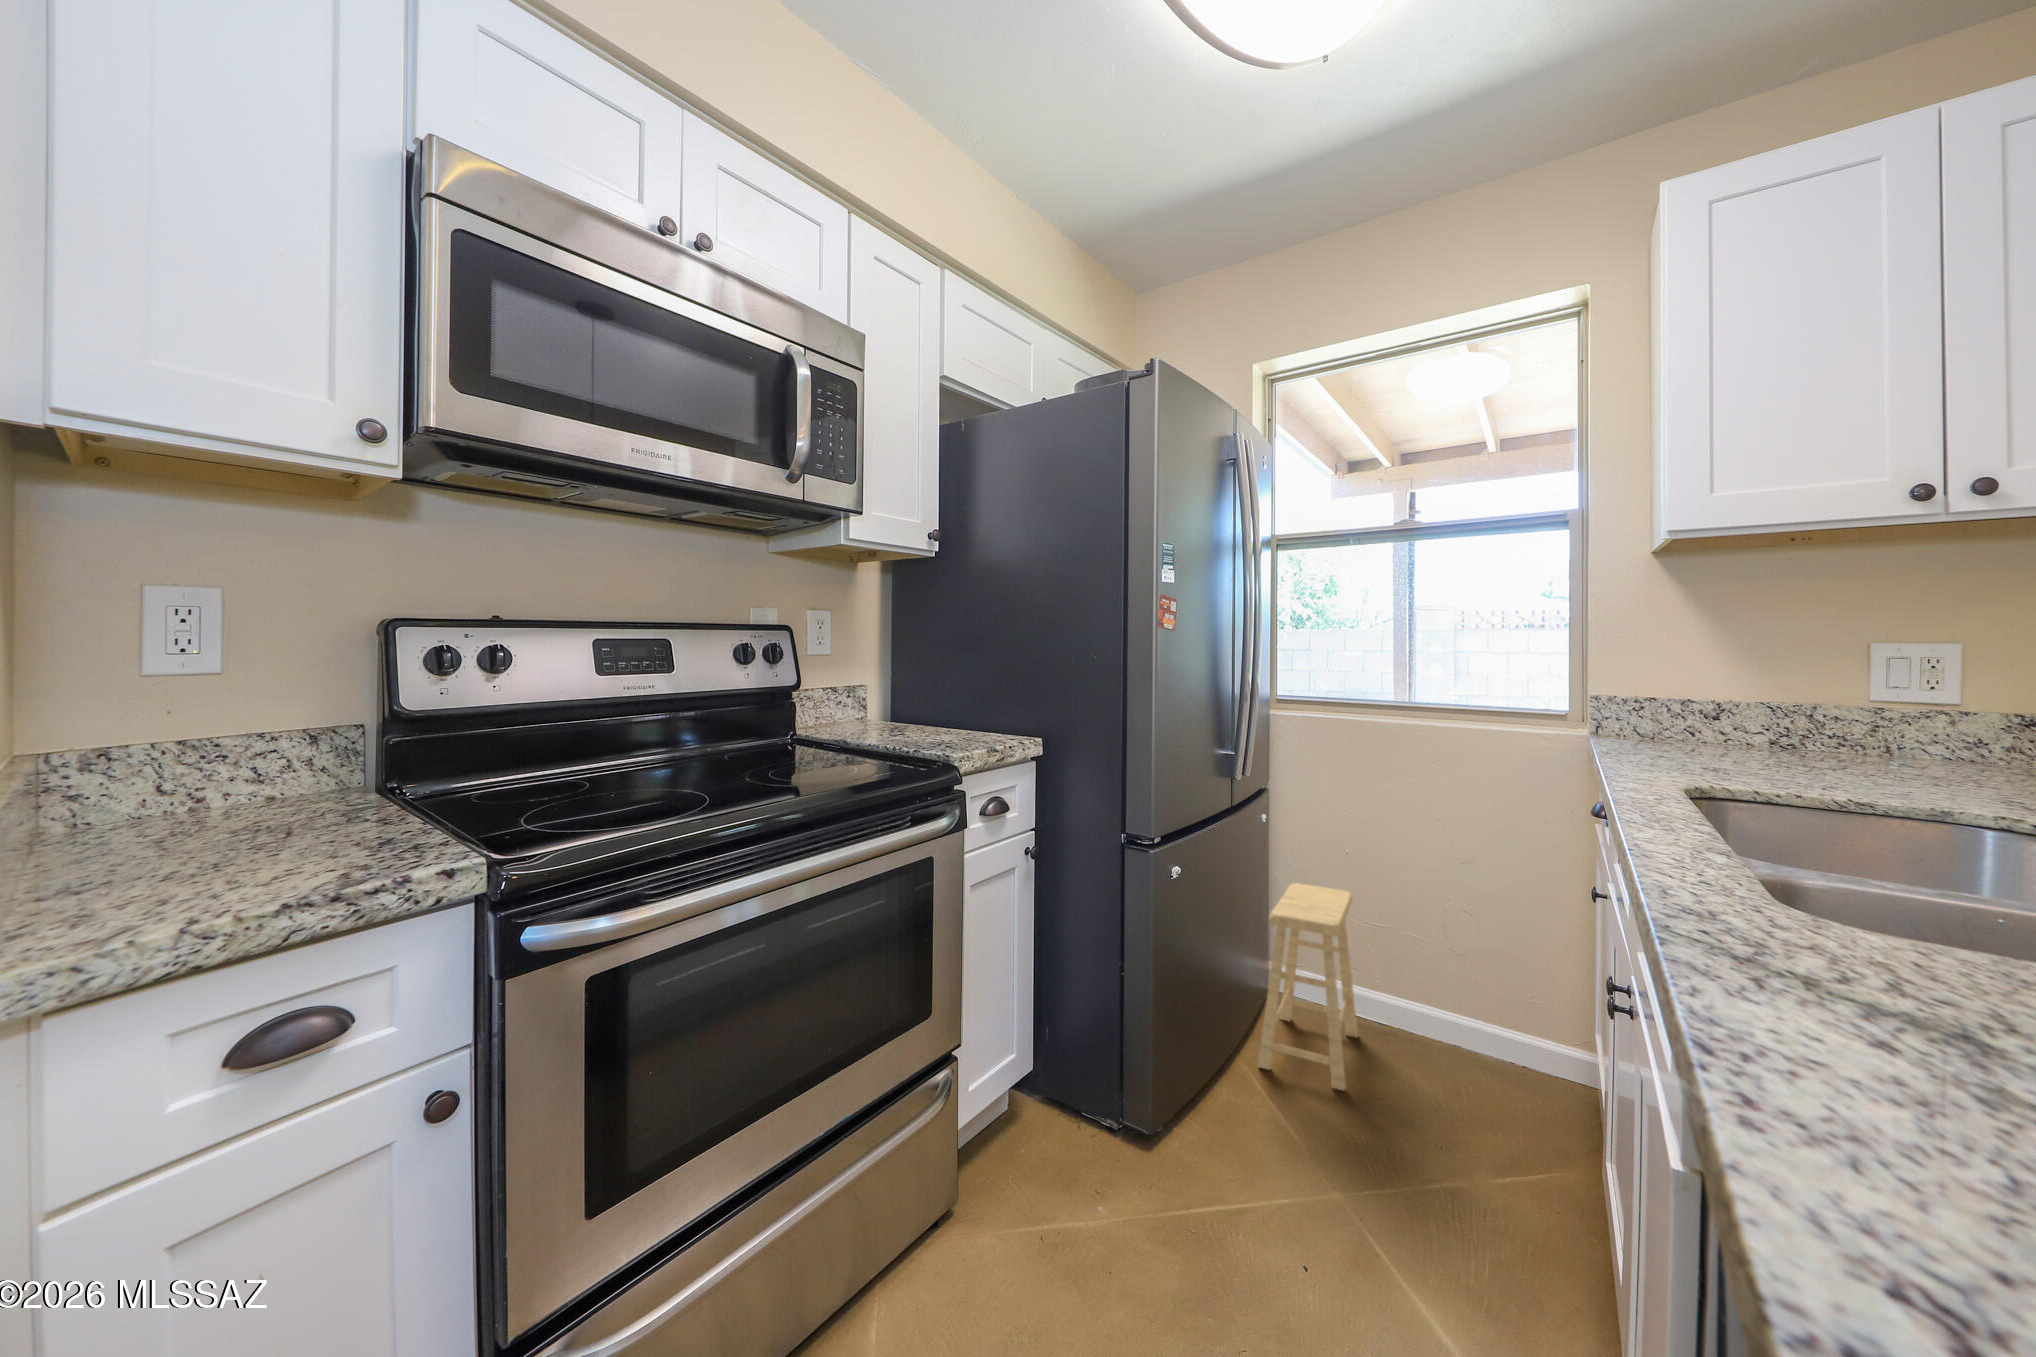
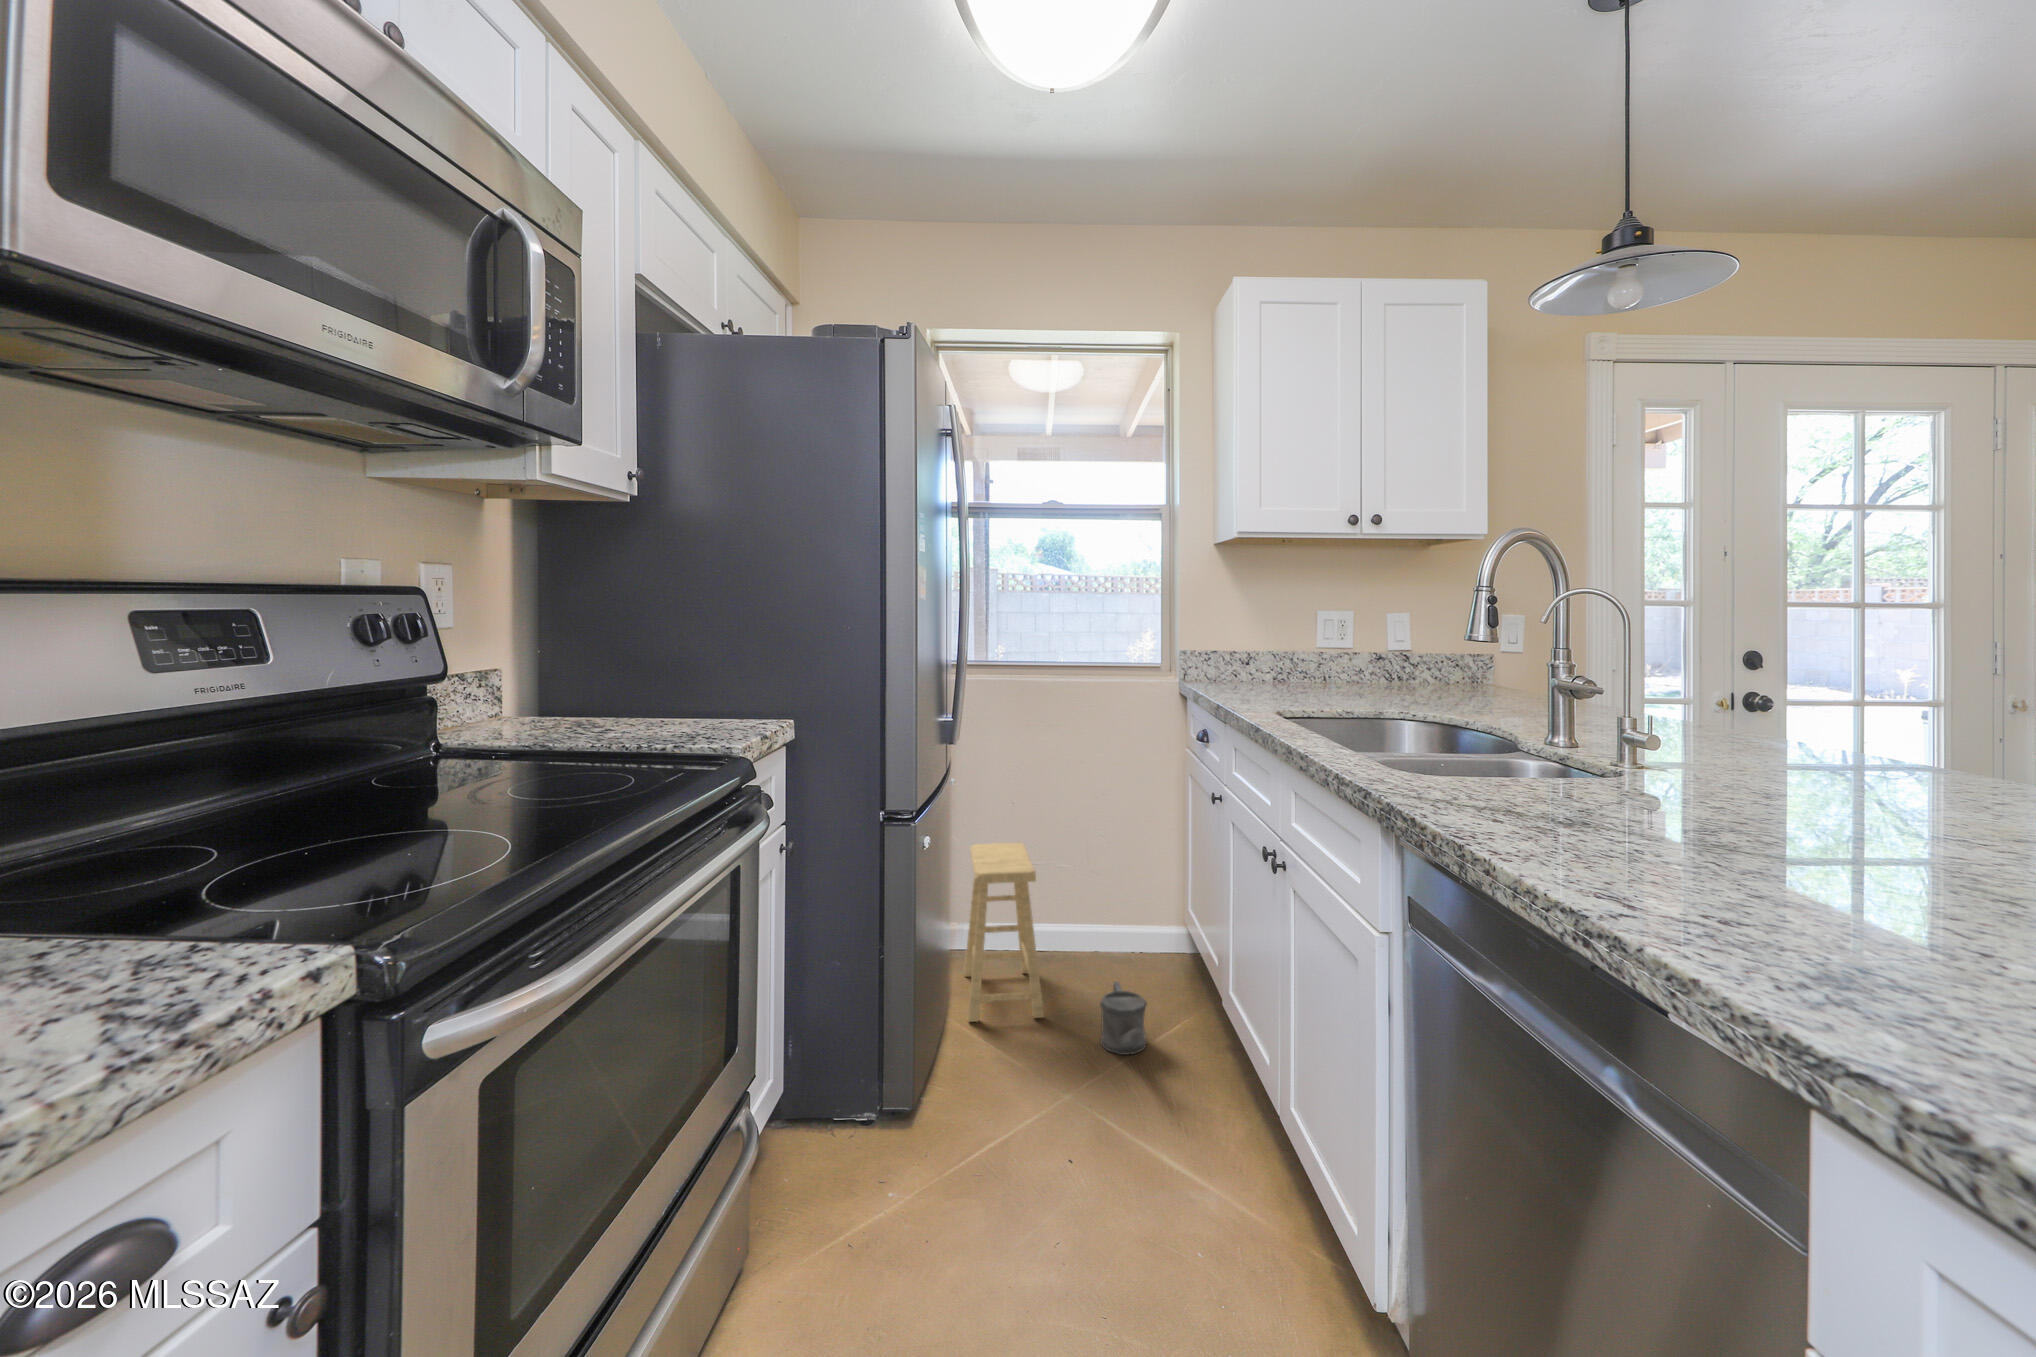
watering can: none [1399,1078,1464,1175] -> present [1100,982,1147,1055]

